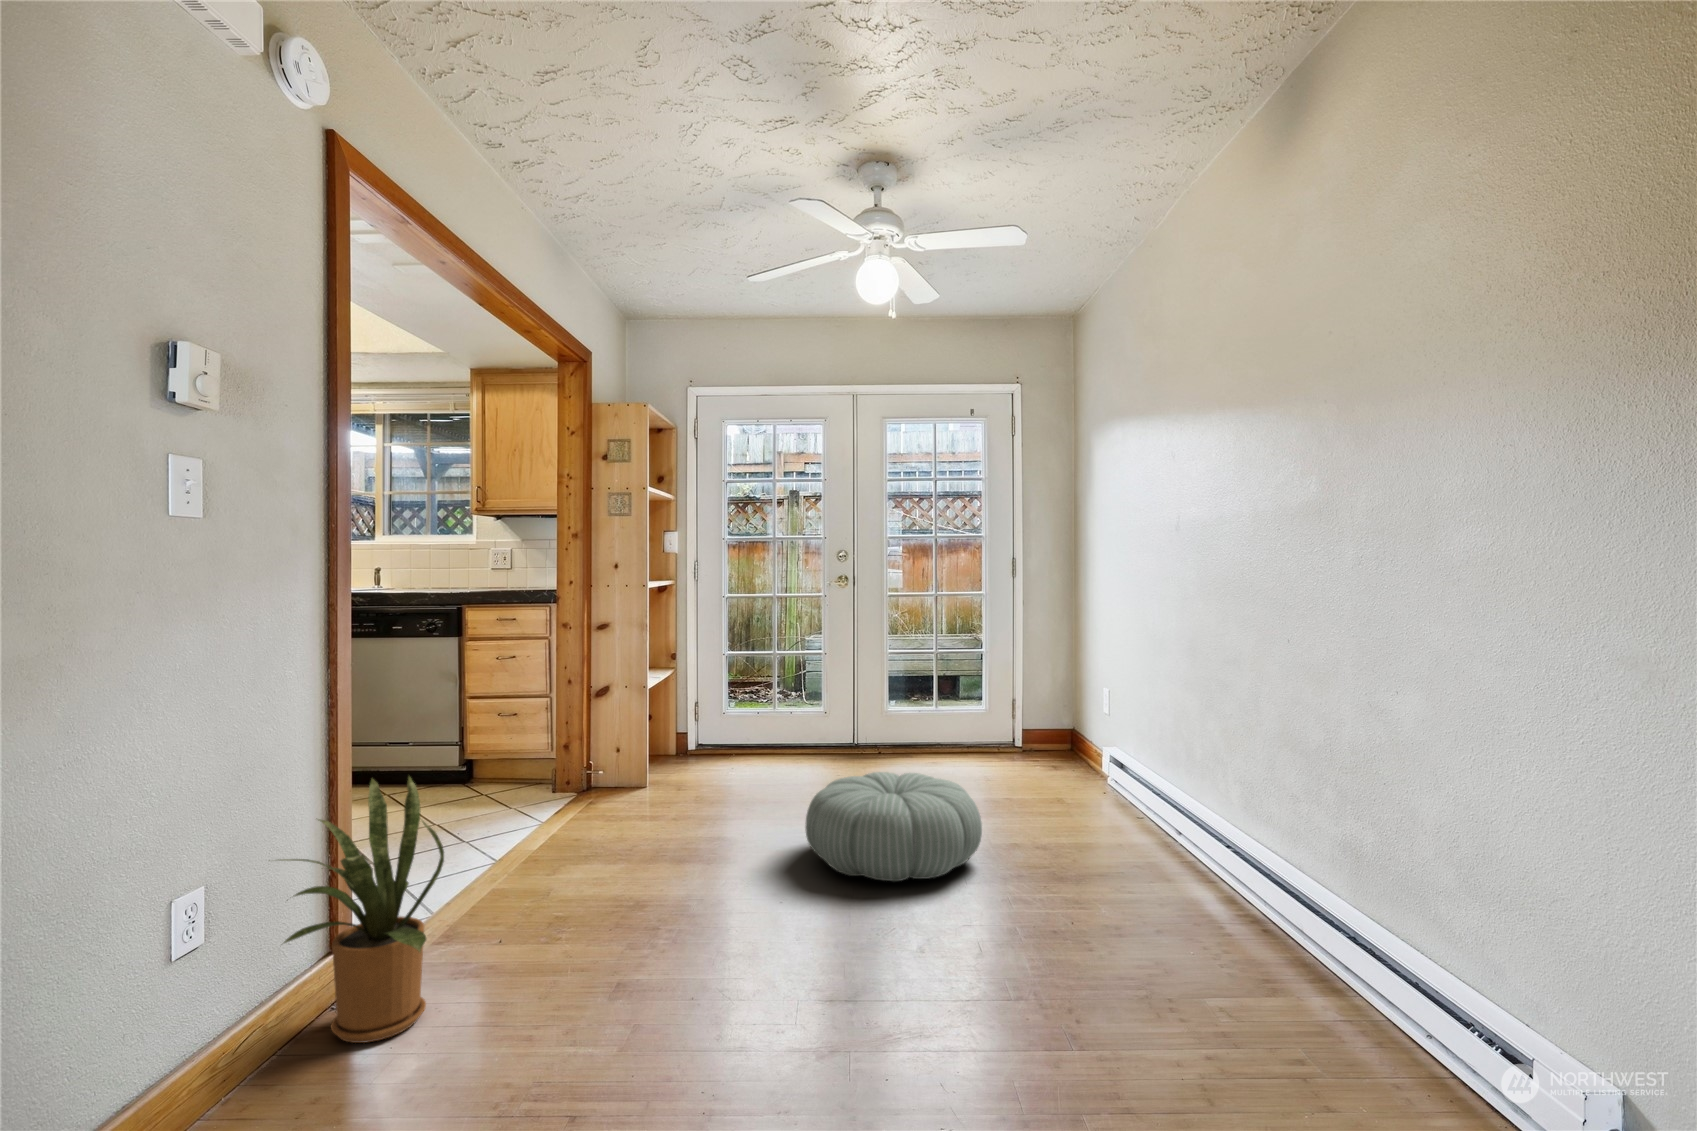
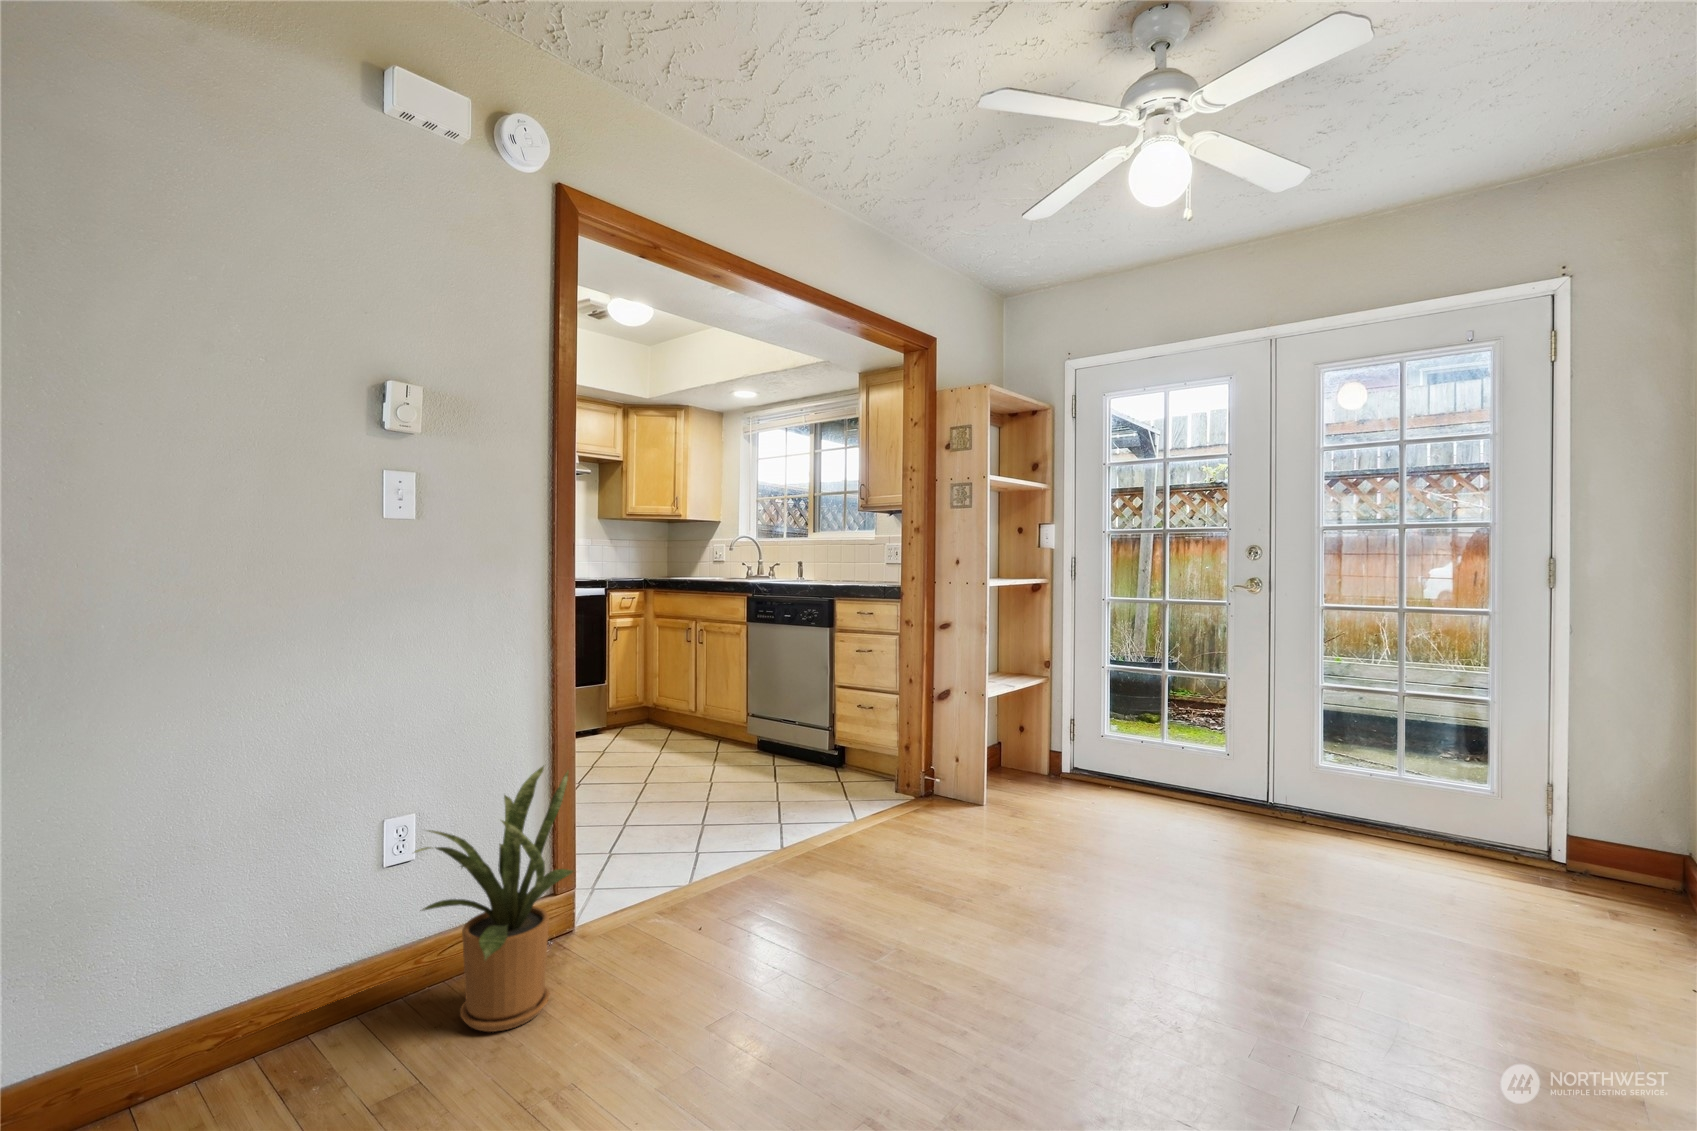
pouf: present [806,772,982,881] -> none [1059,859,1336,1057]

